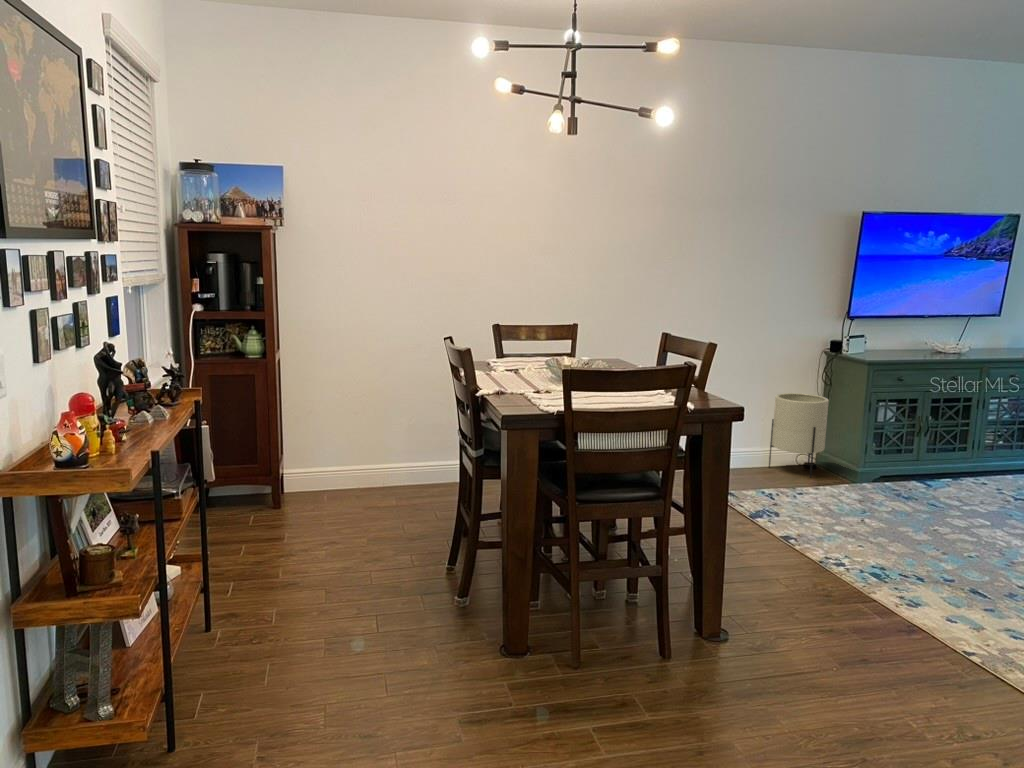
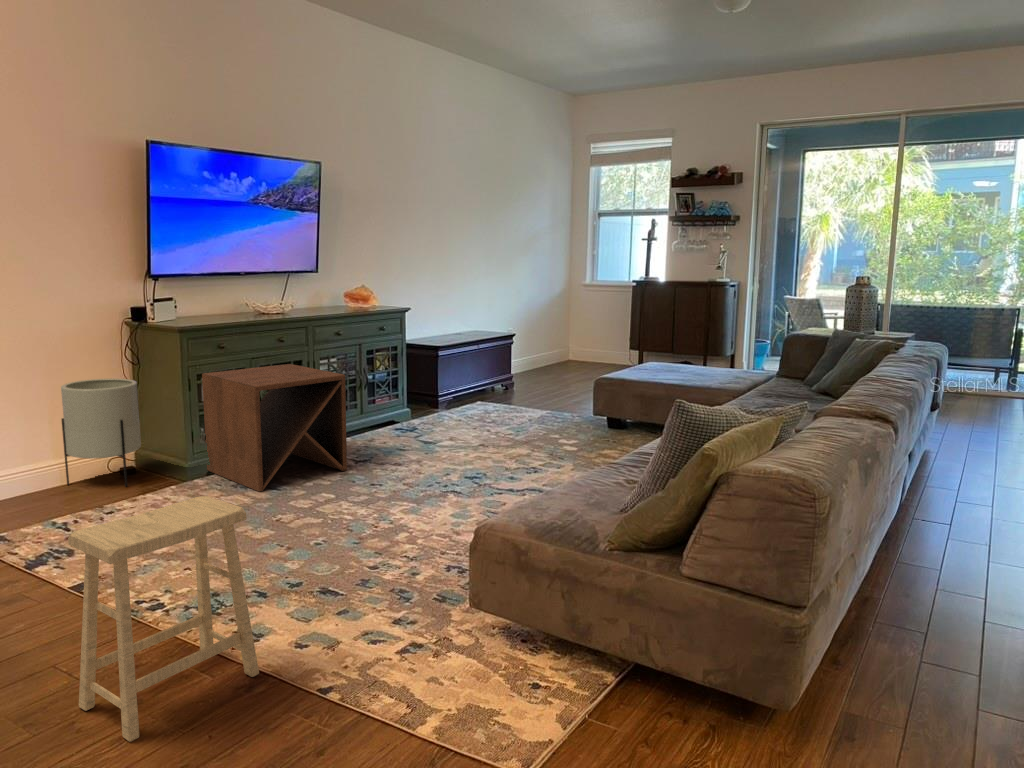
side table: none [873,399,1017,505] -> present [202,364,347,492]
footstool: none [797,493,925,633] -> present [68,496,259,742]

